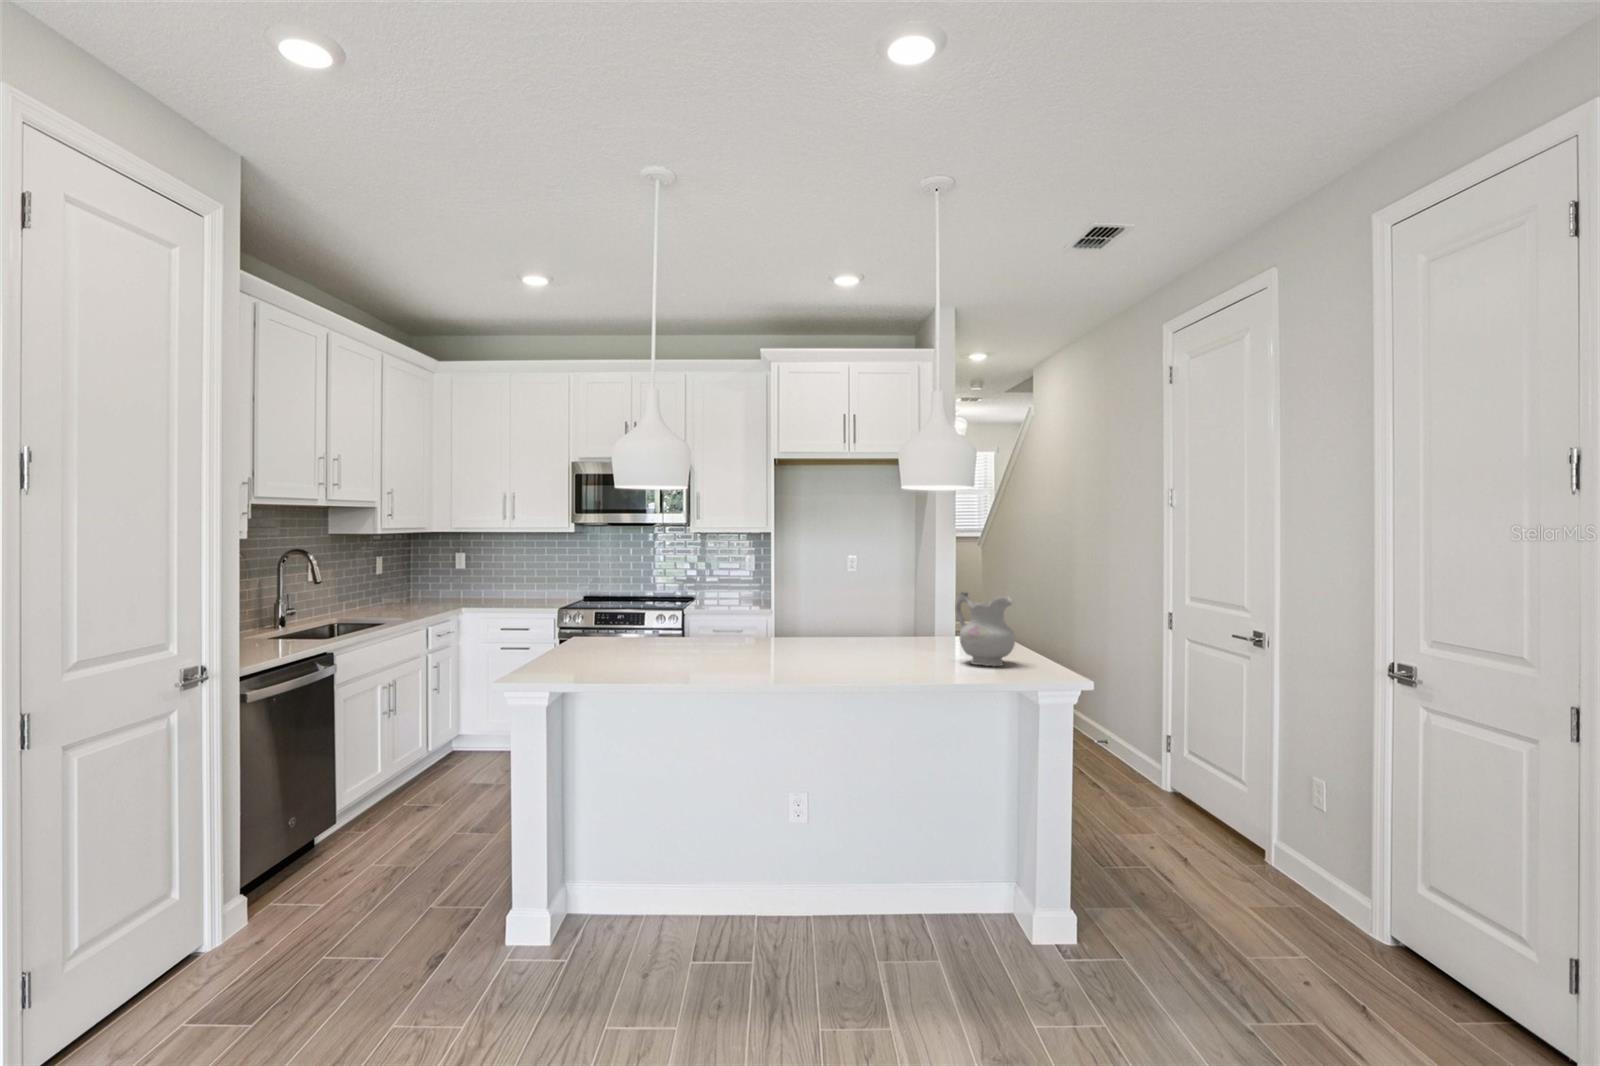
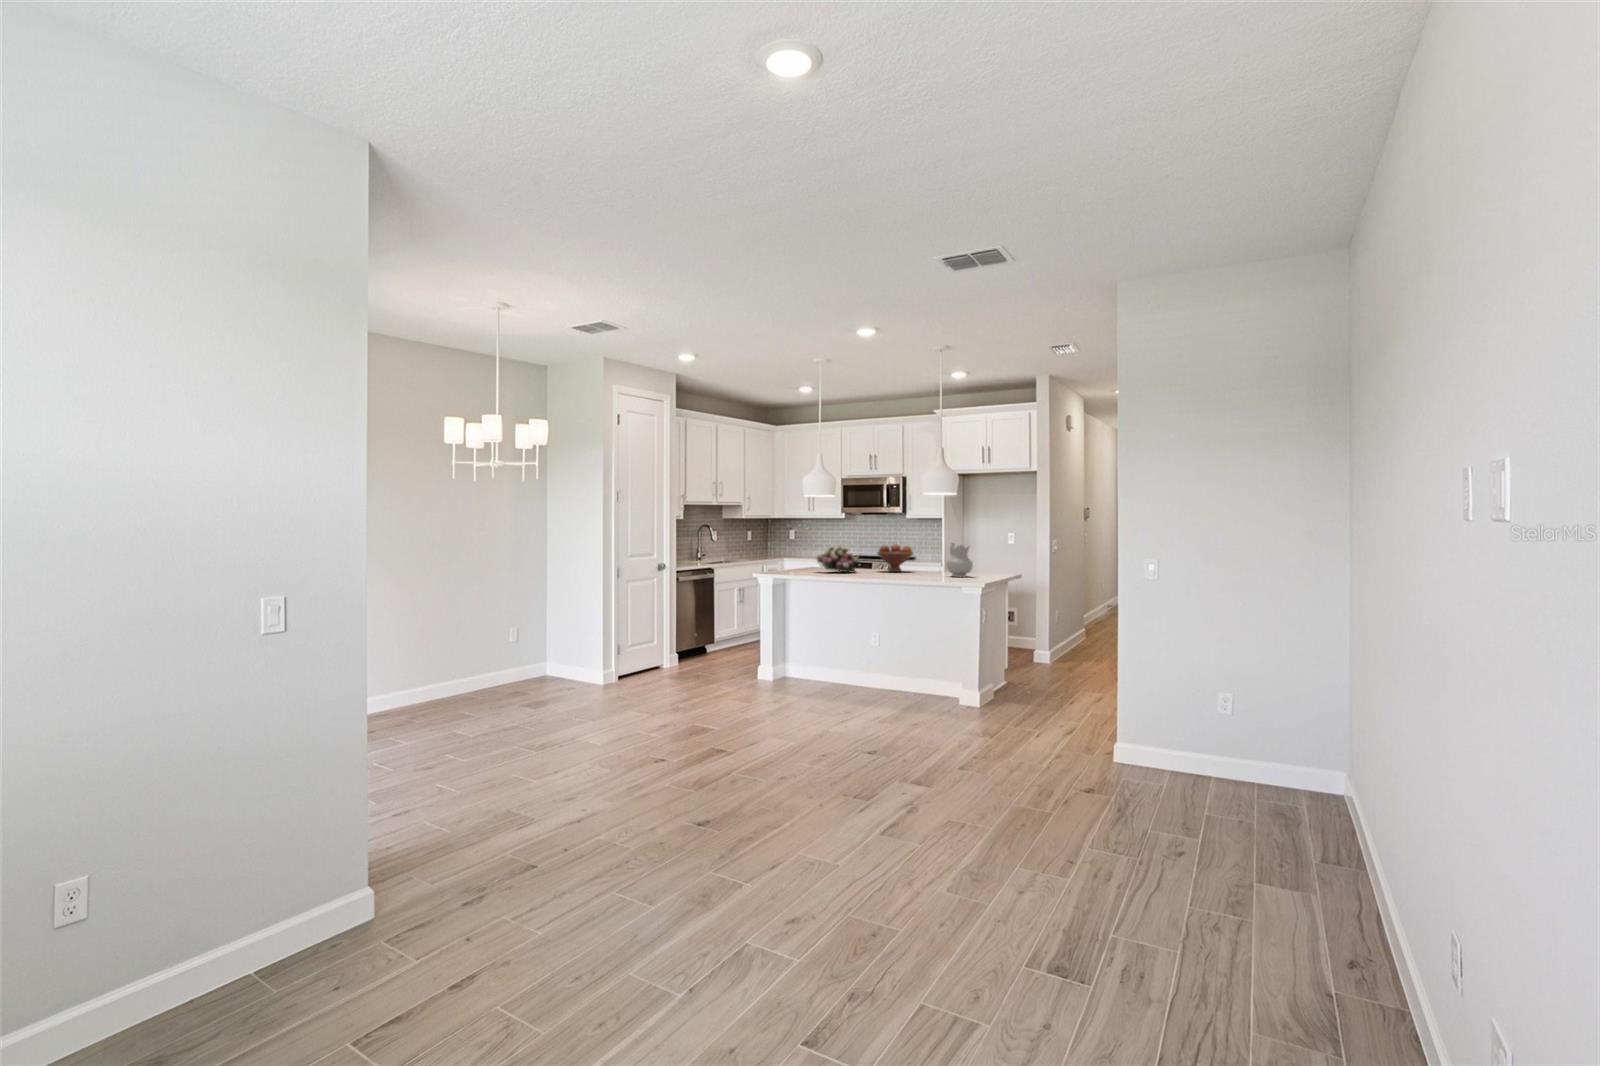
fruit bowl: none [761,591,838,651] -> present [877,544,913,572]
flower arrangement: none [648,602,746,664] -> present [816,546,859,573]

